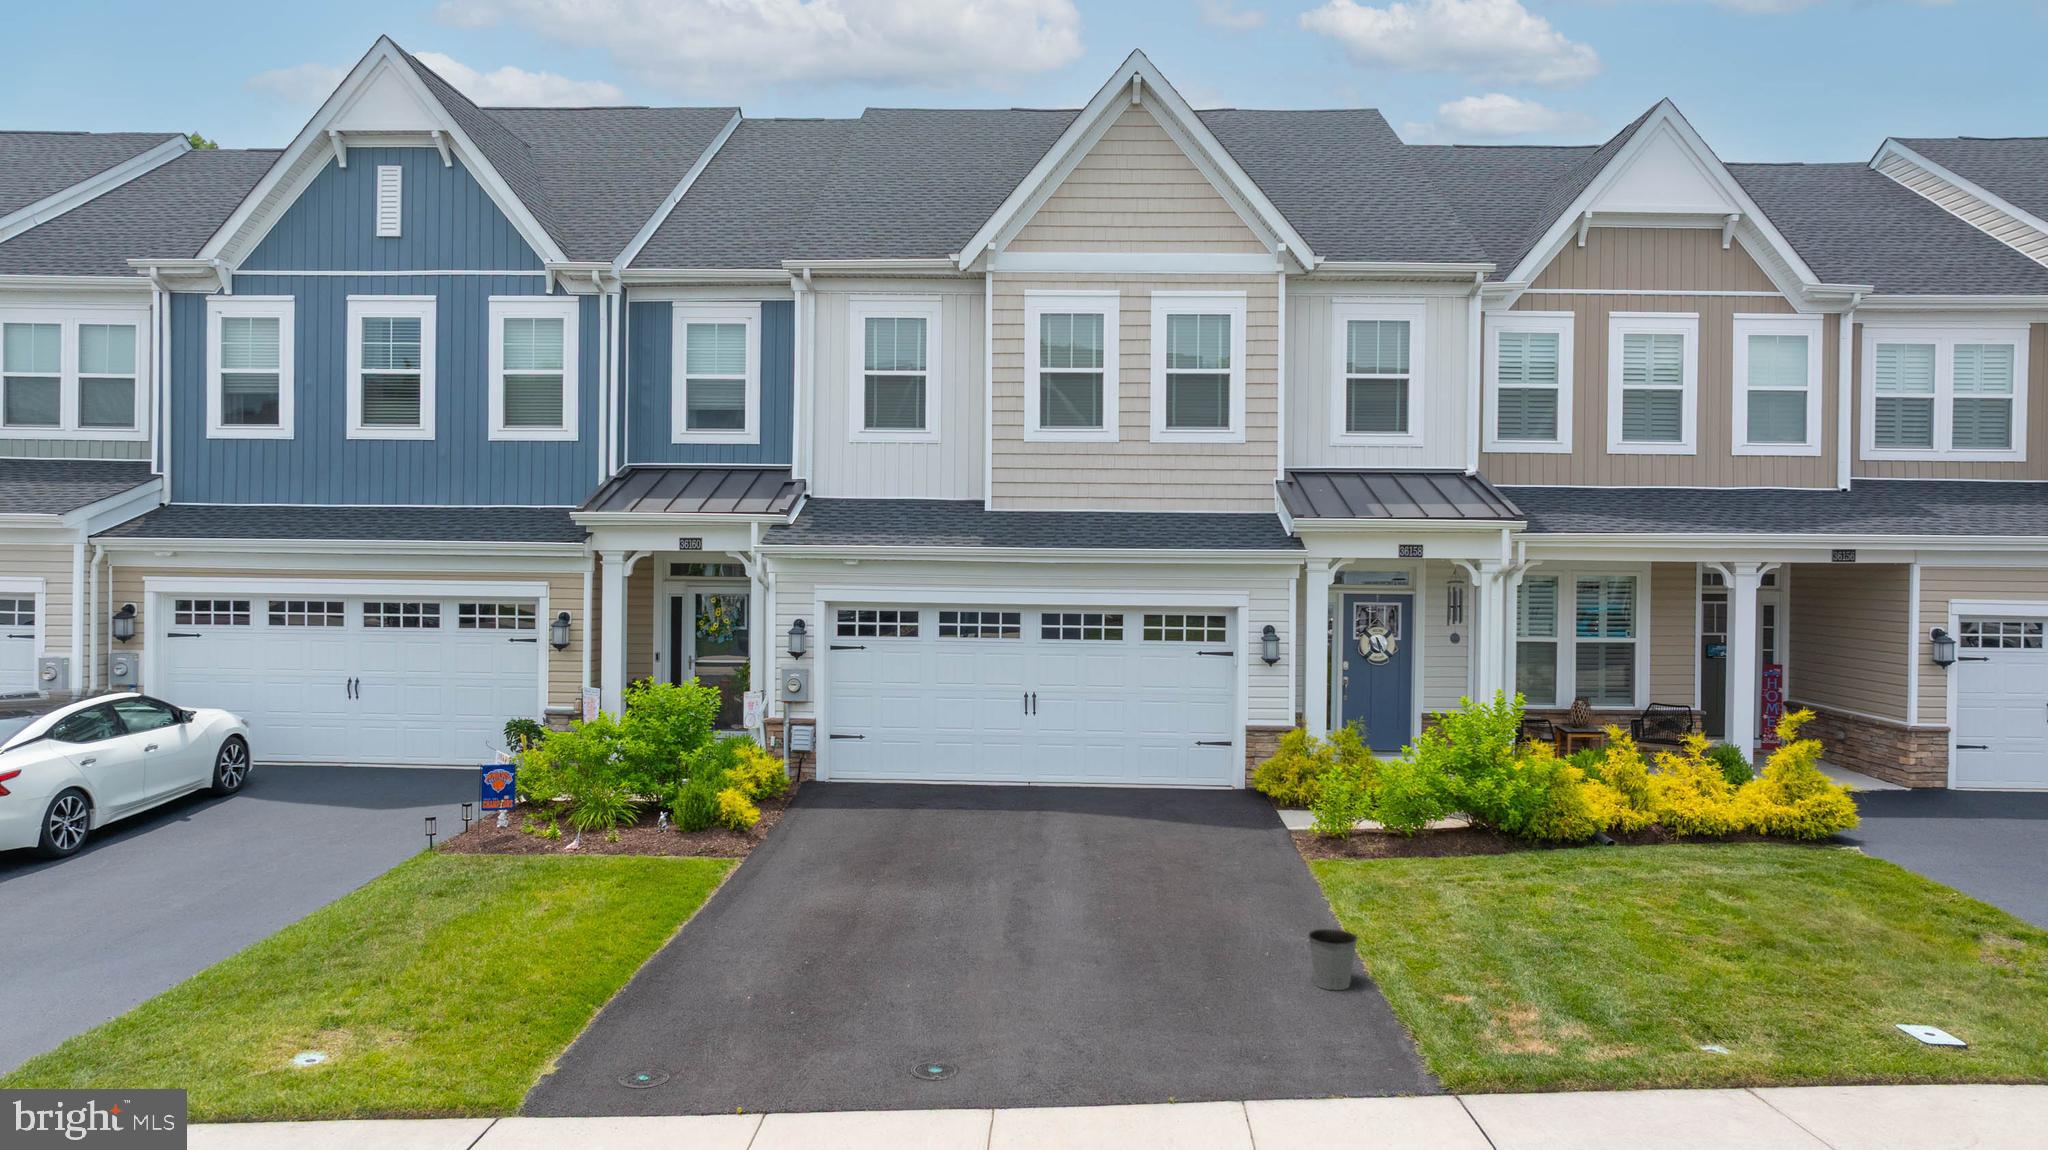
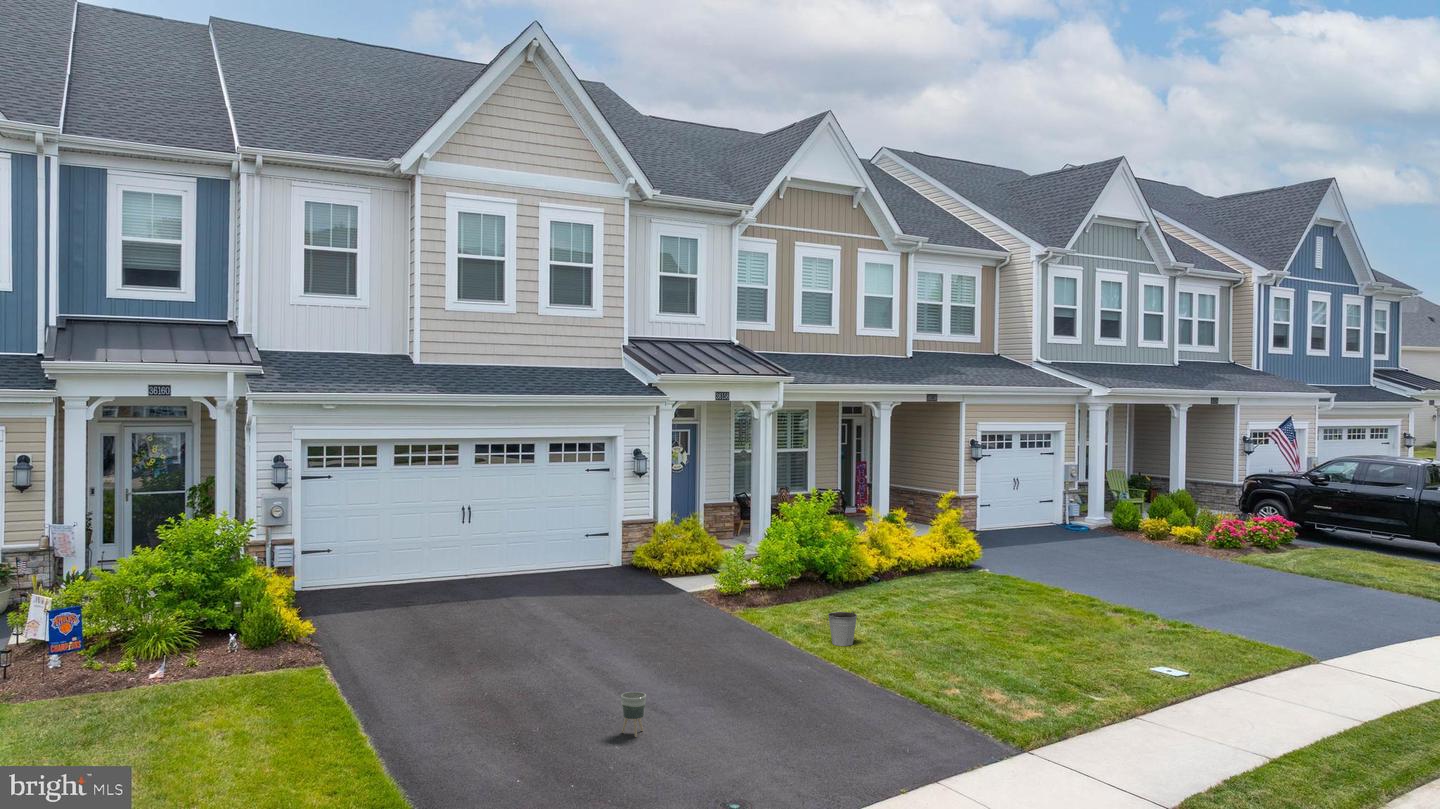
planter: none [735,1025,774,1098] -> present [621,692,646,737]

